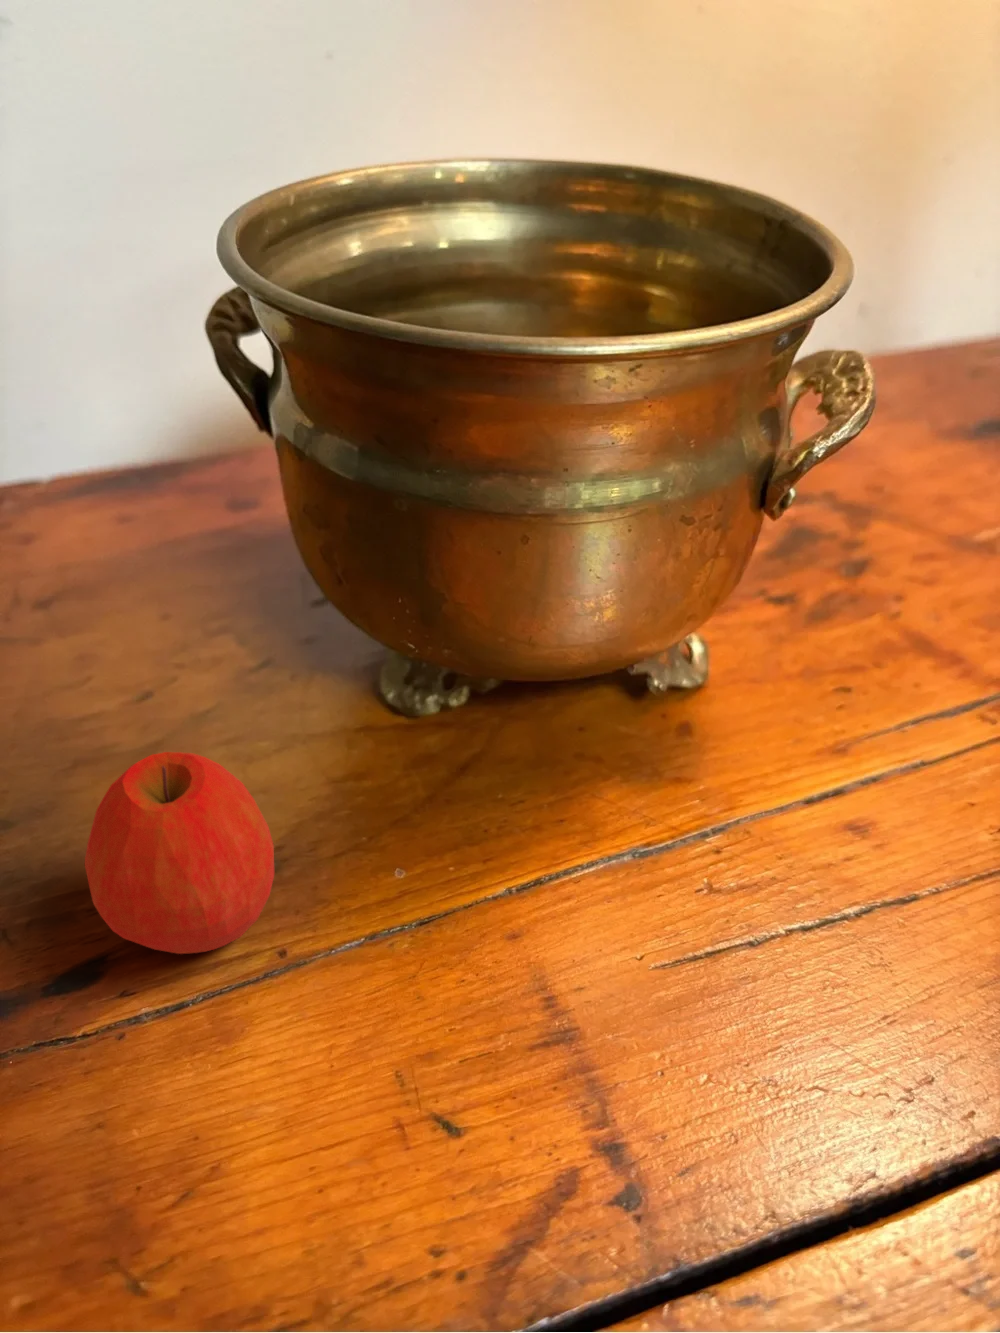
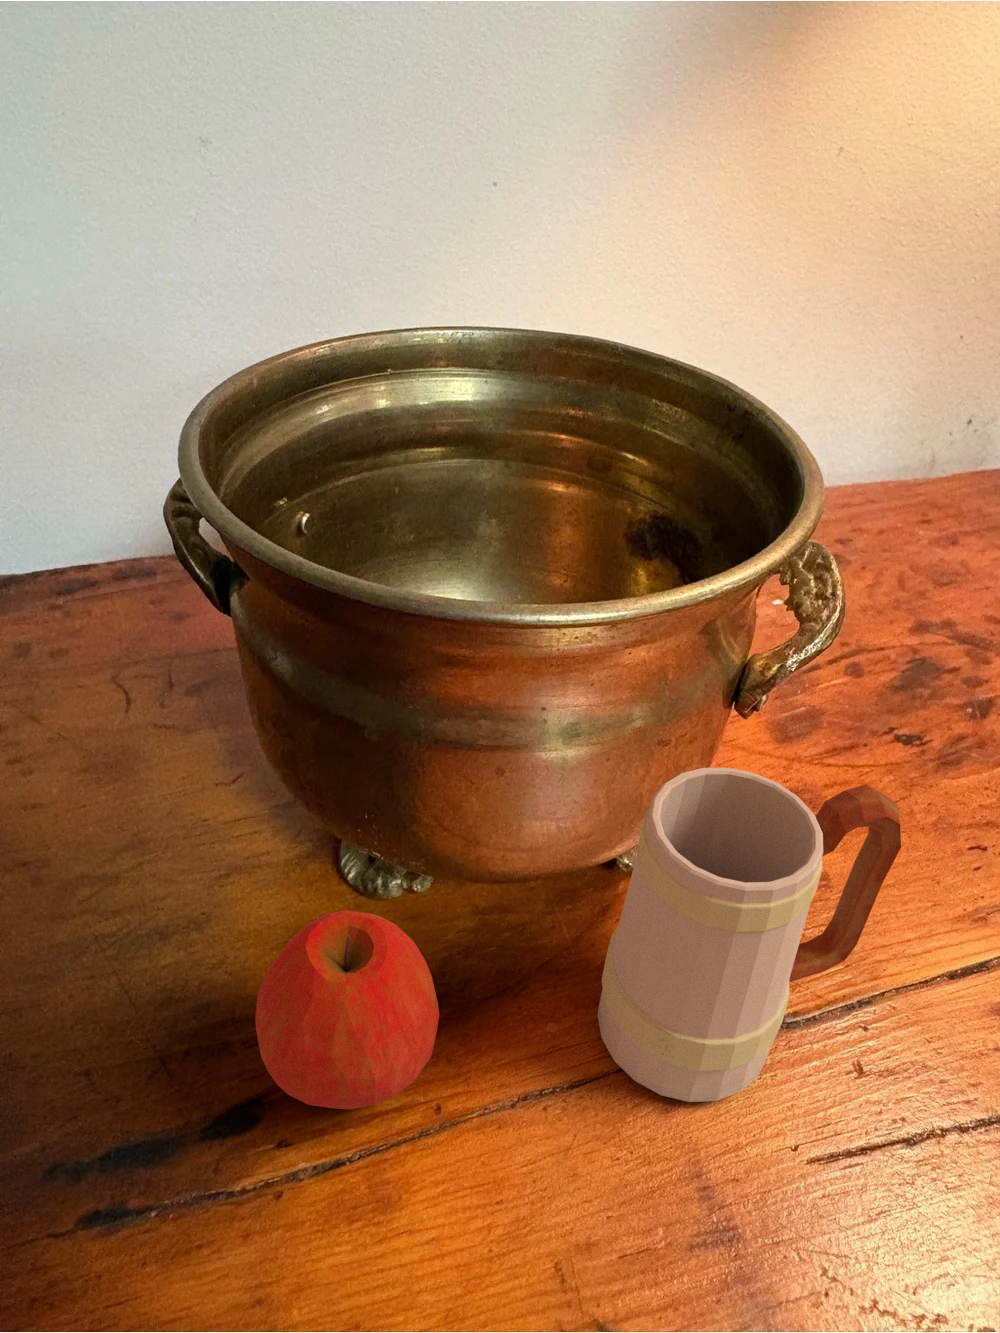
mug: none [444,584,714,925] -> present [597,768,901,1102]

